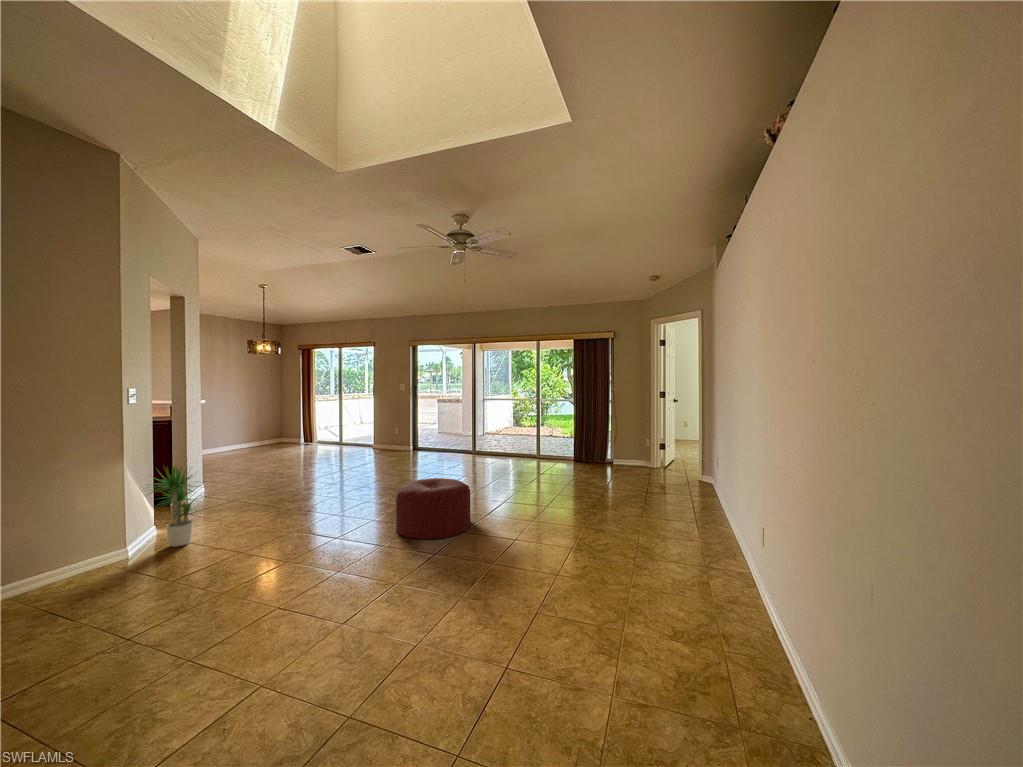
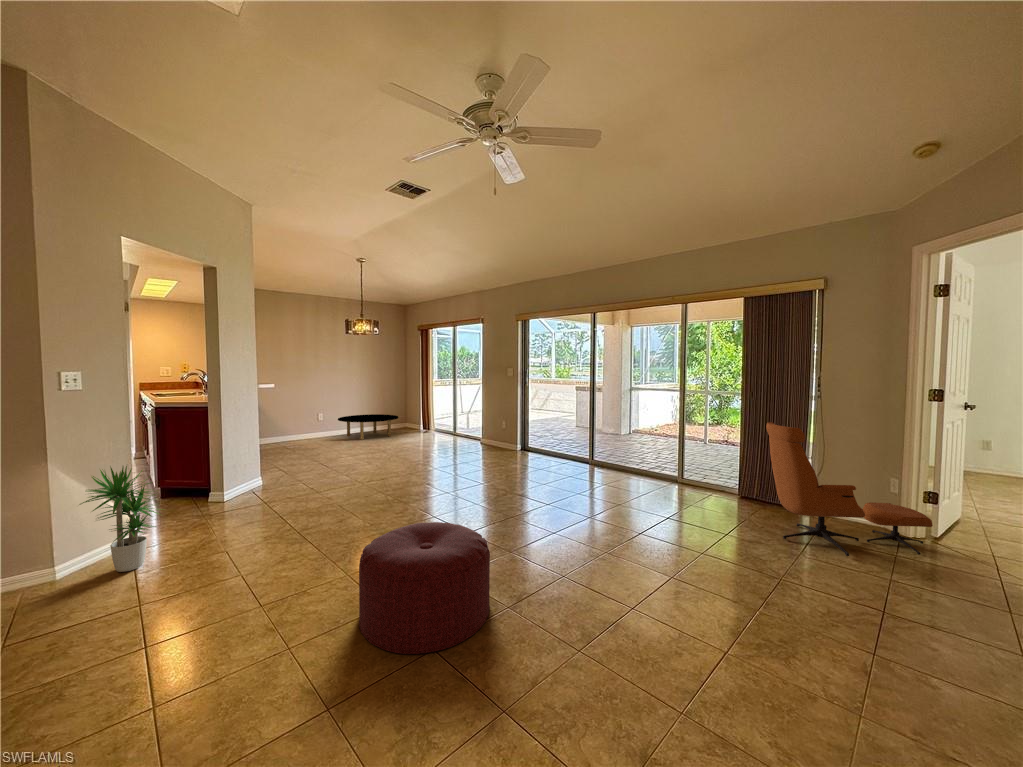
lounge chair: none [590,413,663,479] -> present [766,422,933,556]
coffee table: none [218,430,285,455] -> present [338,414,398,440]

